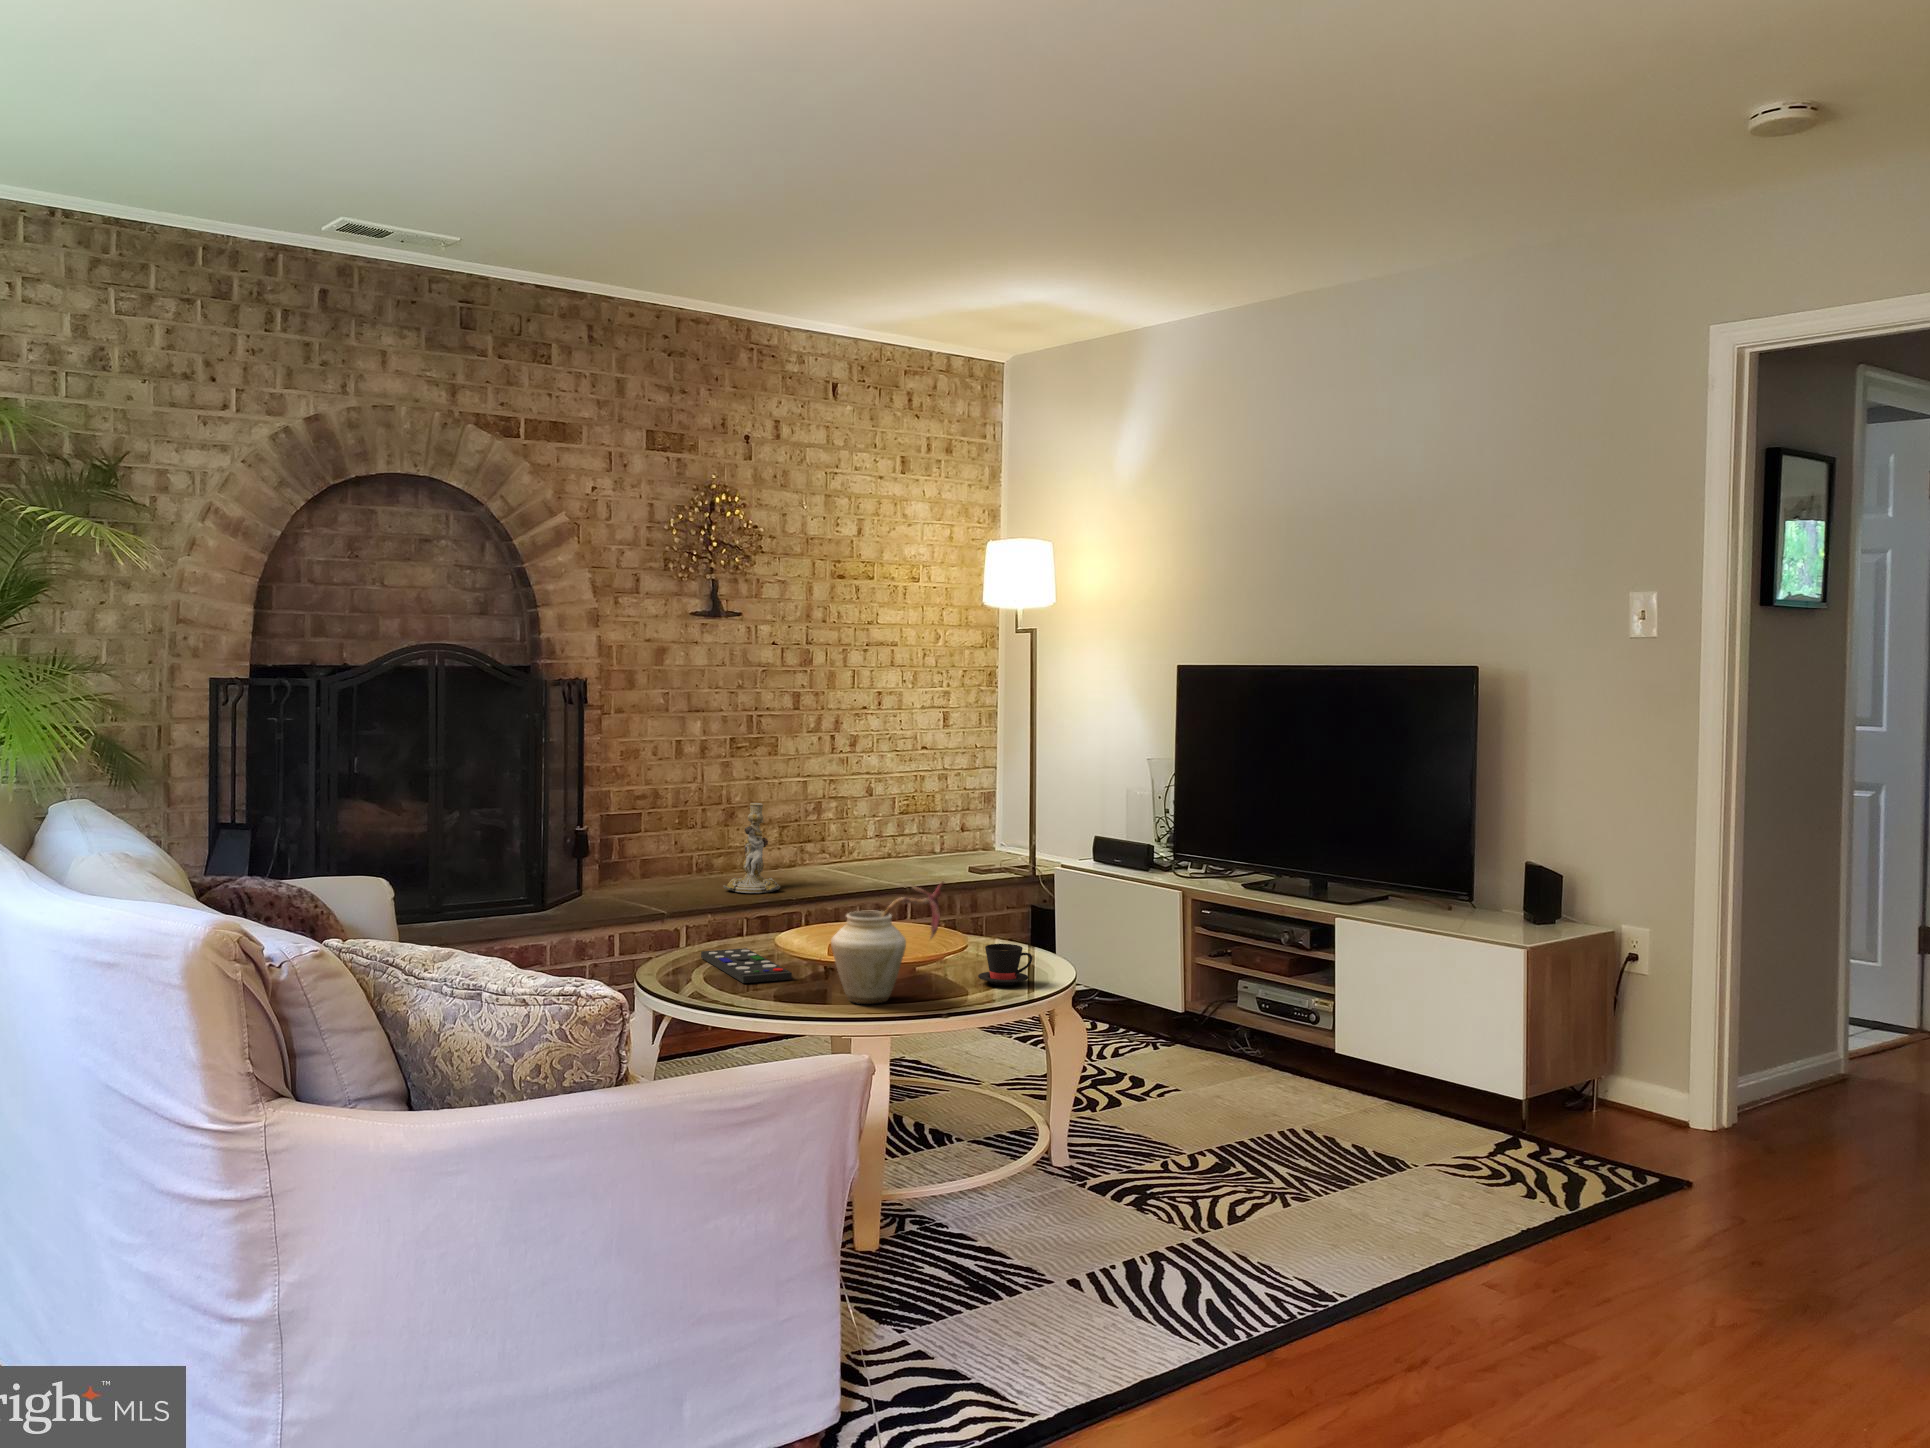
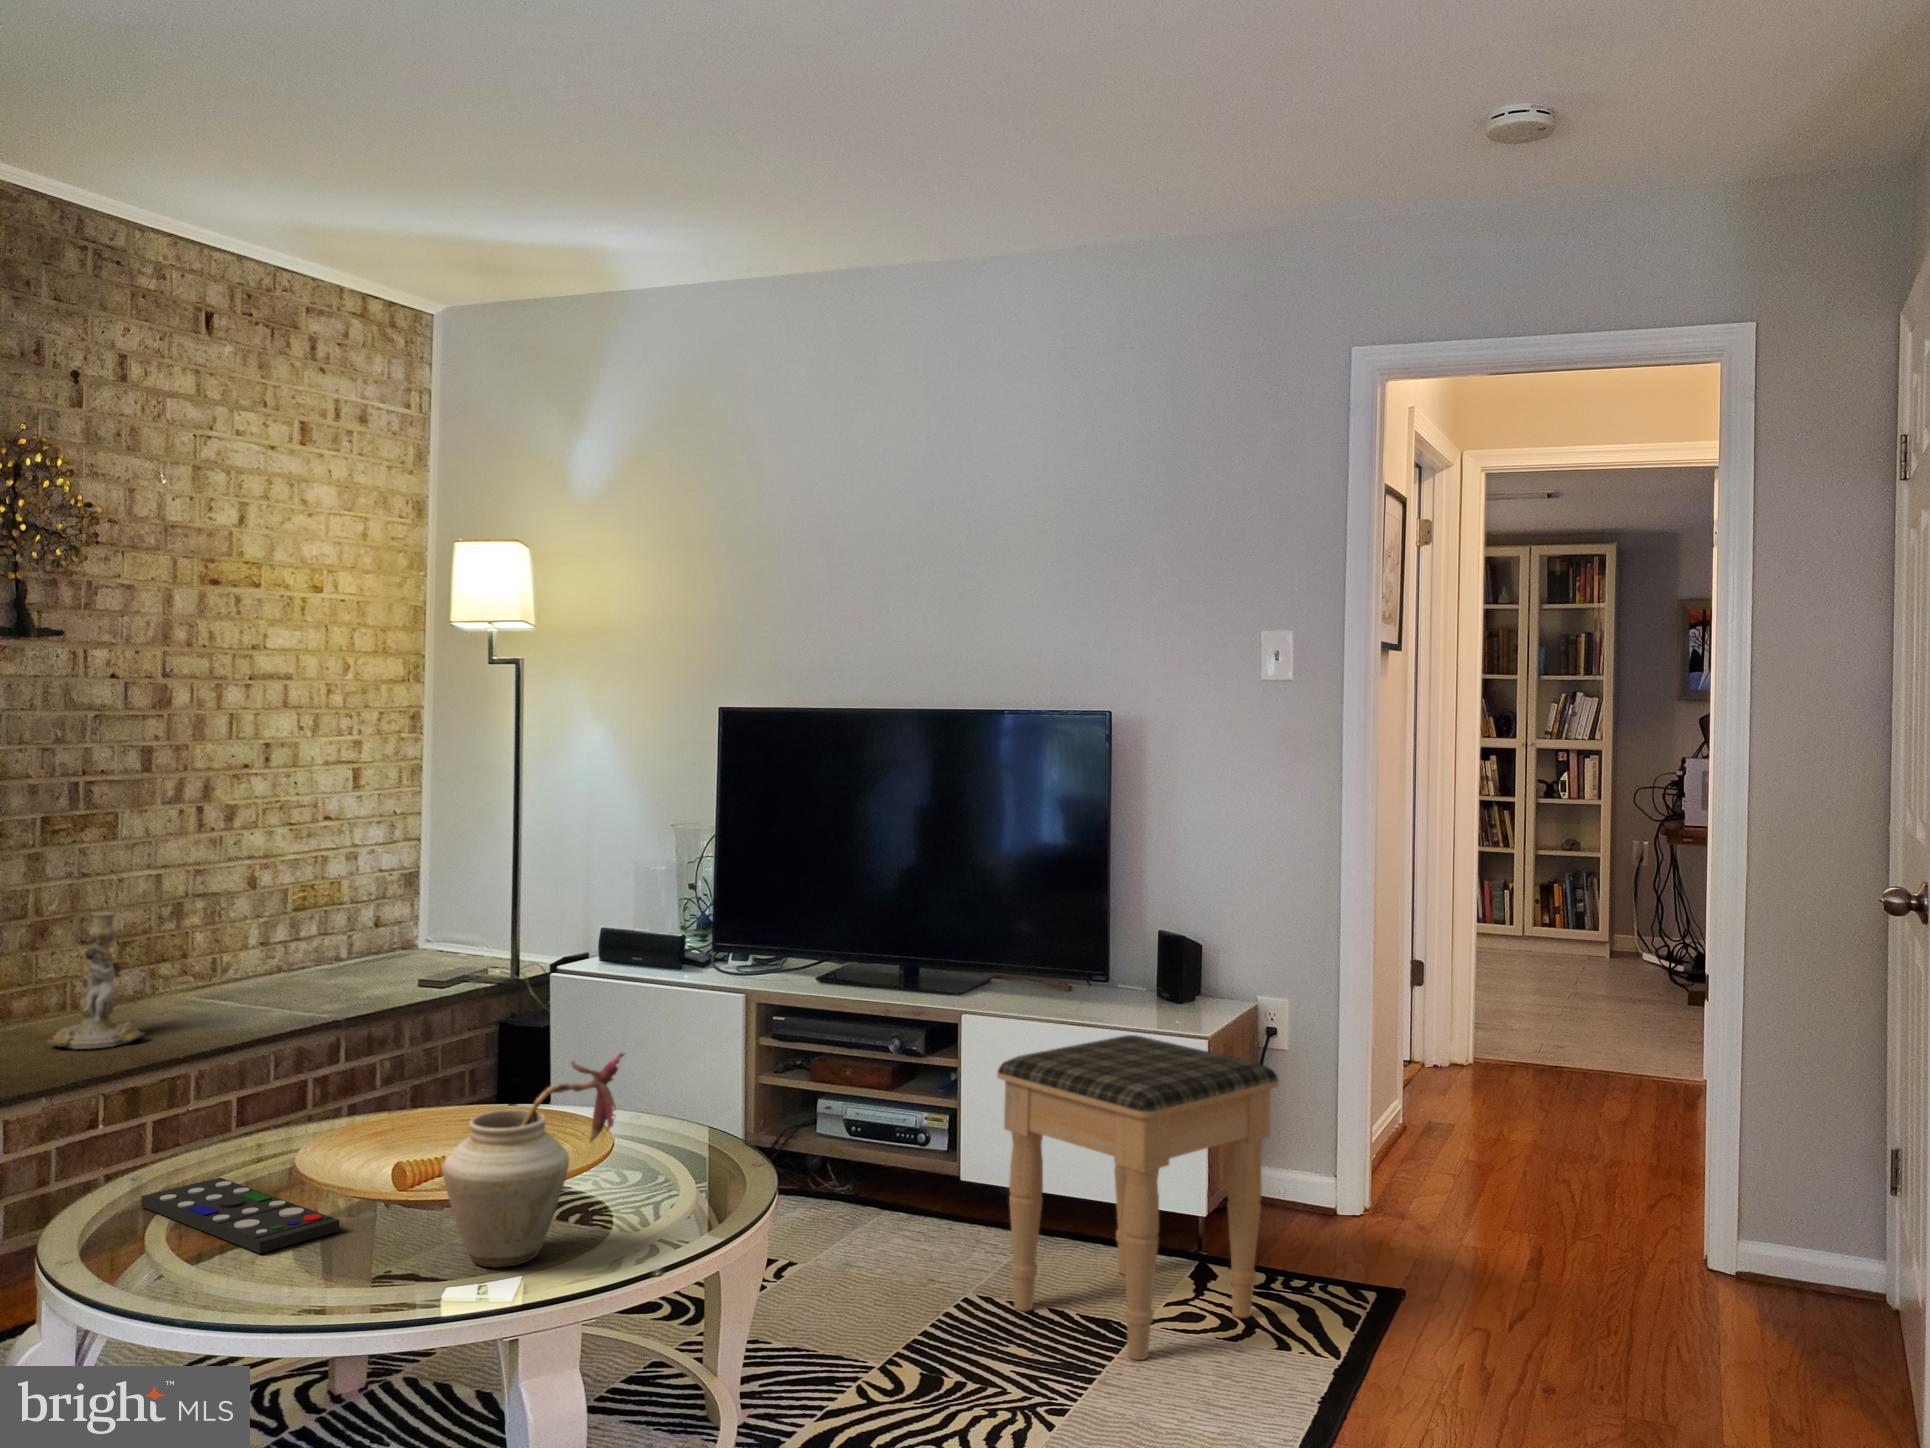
footstool: none [1311,936,1546,1182] -> present [997,1035,1279,1360]
teacup: present [978,944,1032,985] -> none [642,1127,725,1193]

